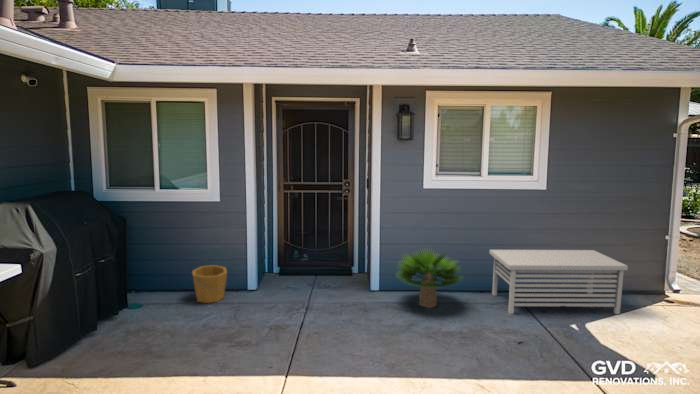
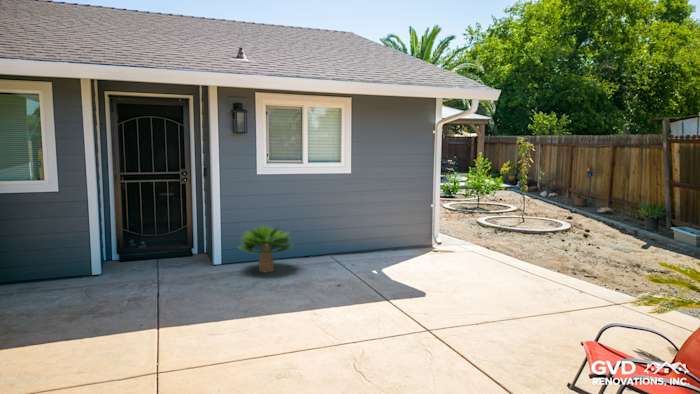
storage bench: present [489,250,628,314] -> none [312,218,407,269]
bucket: present [193,265,227,303] -> none [30,257,71,293]

